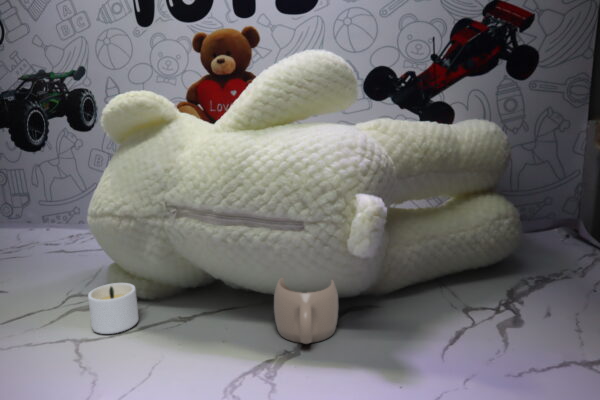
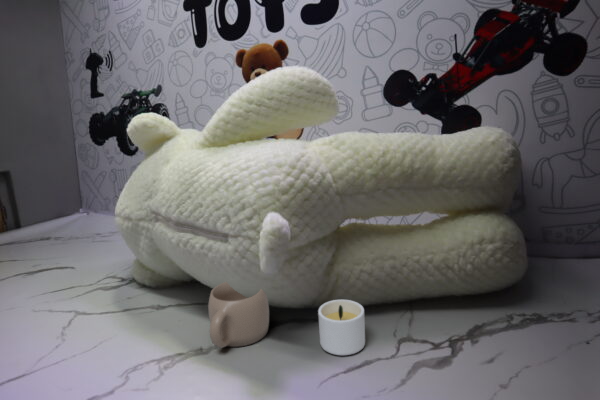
candle: present [88,283,138,334] -> present [318,300,365,355]

